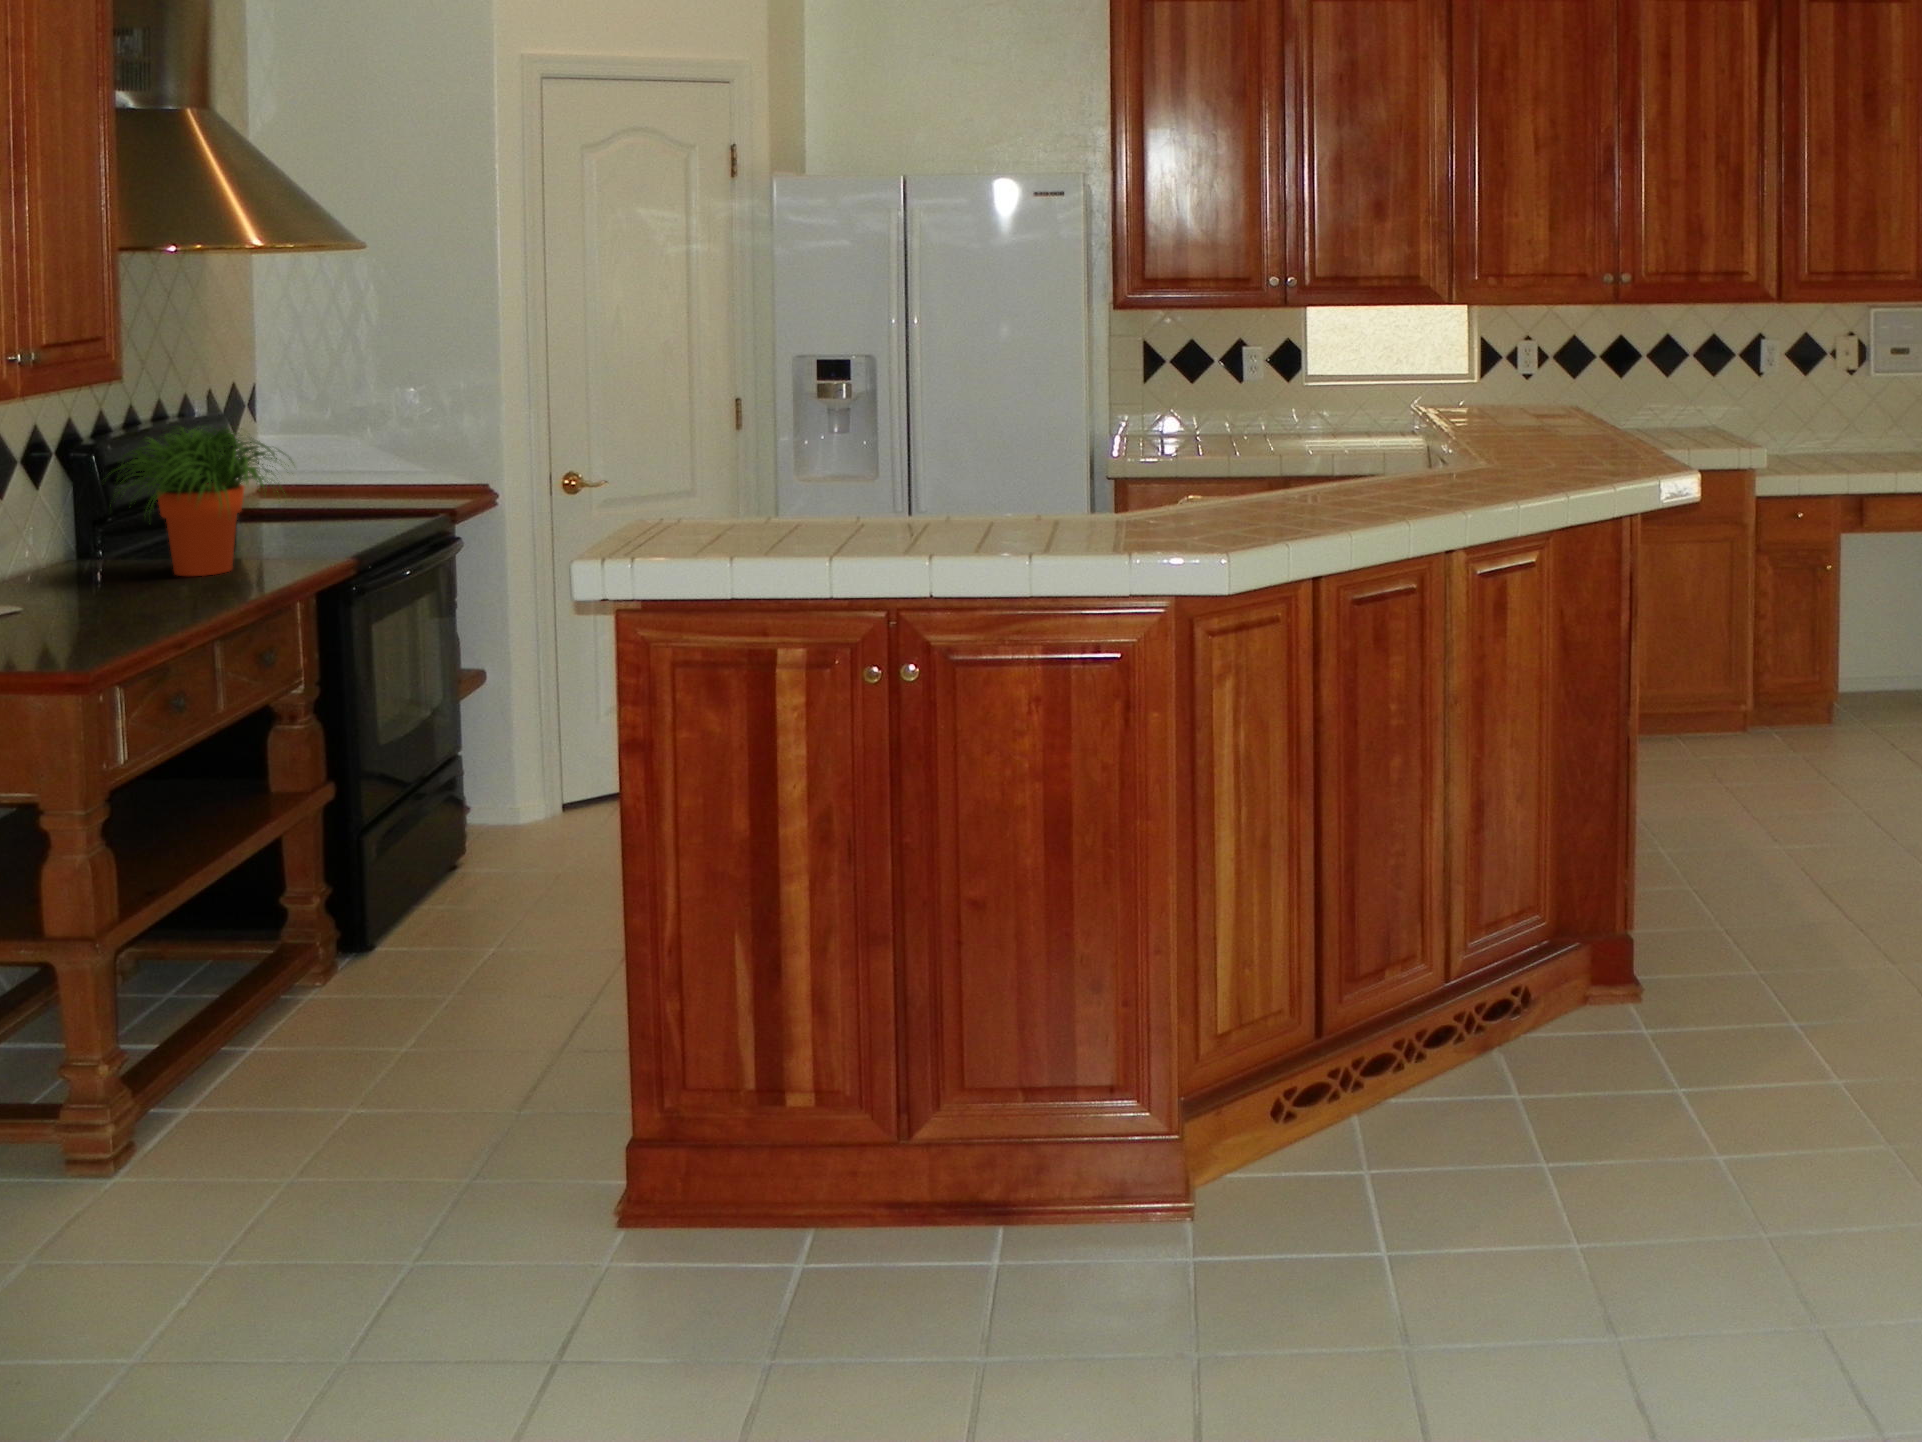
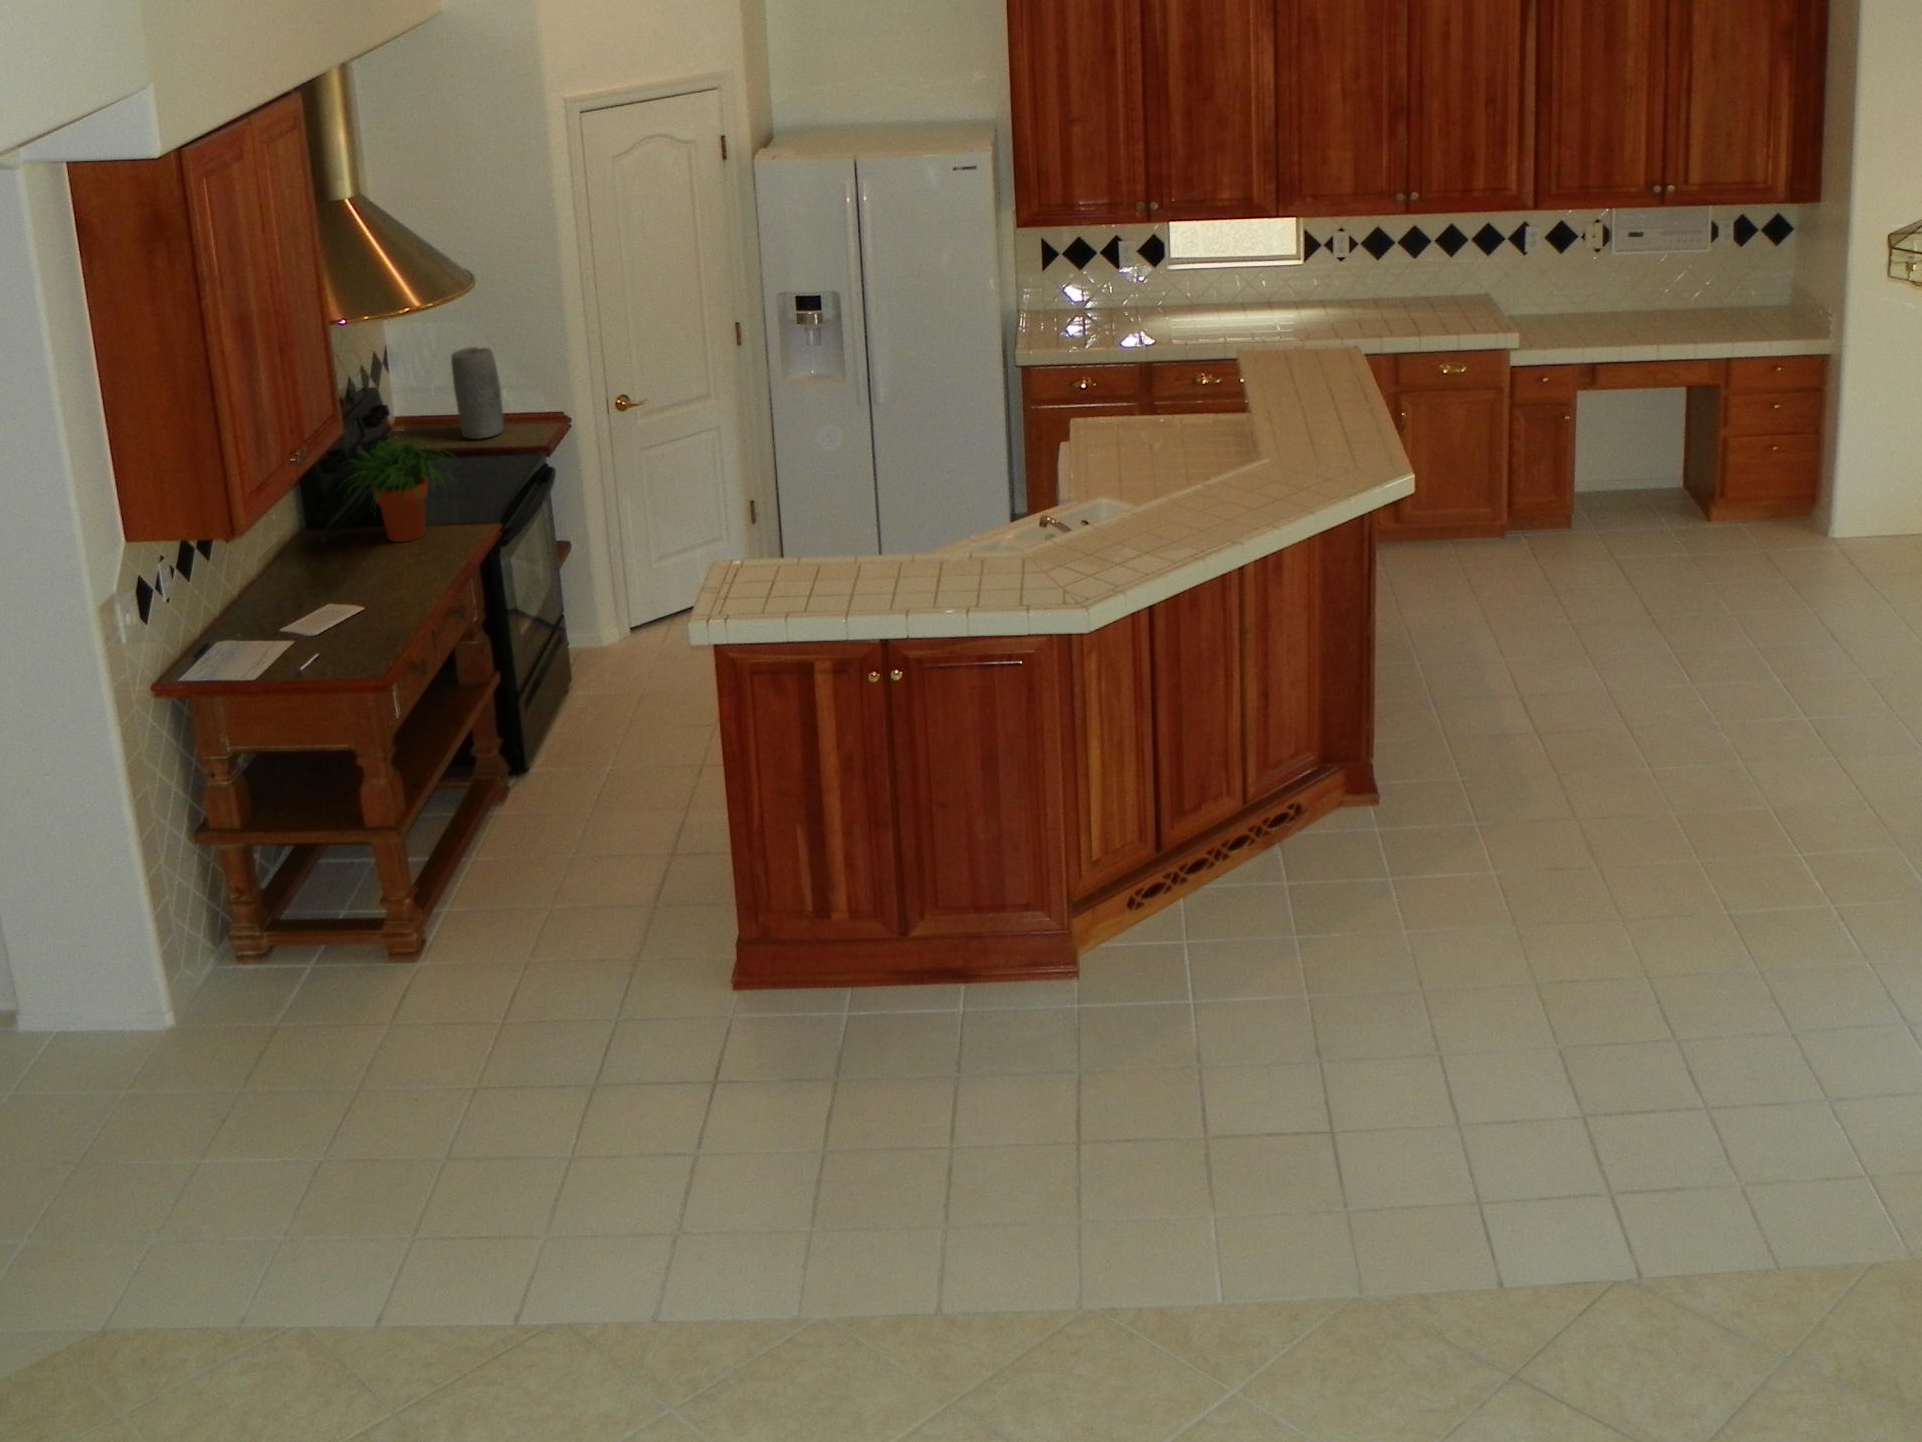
vase: none [330,380,398,503] -> present [451,347,503,439]

